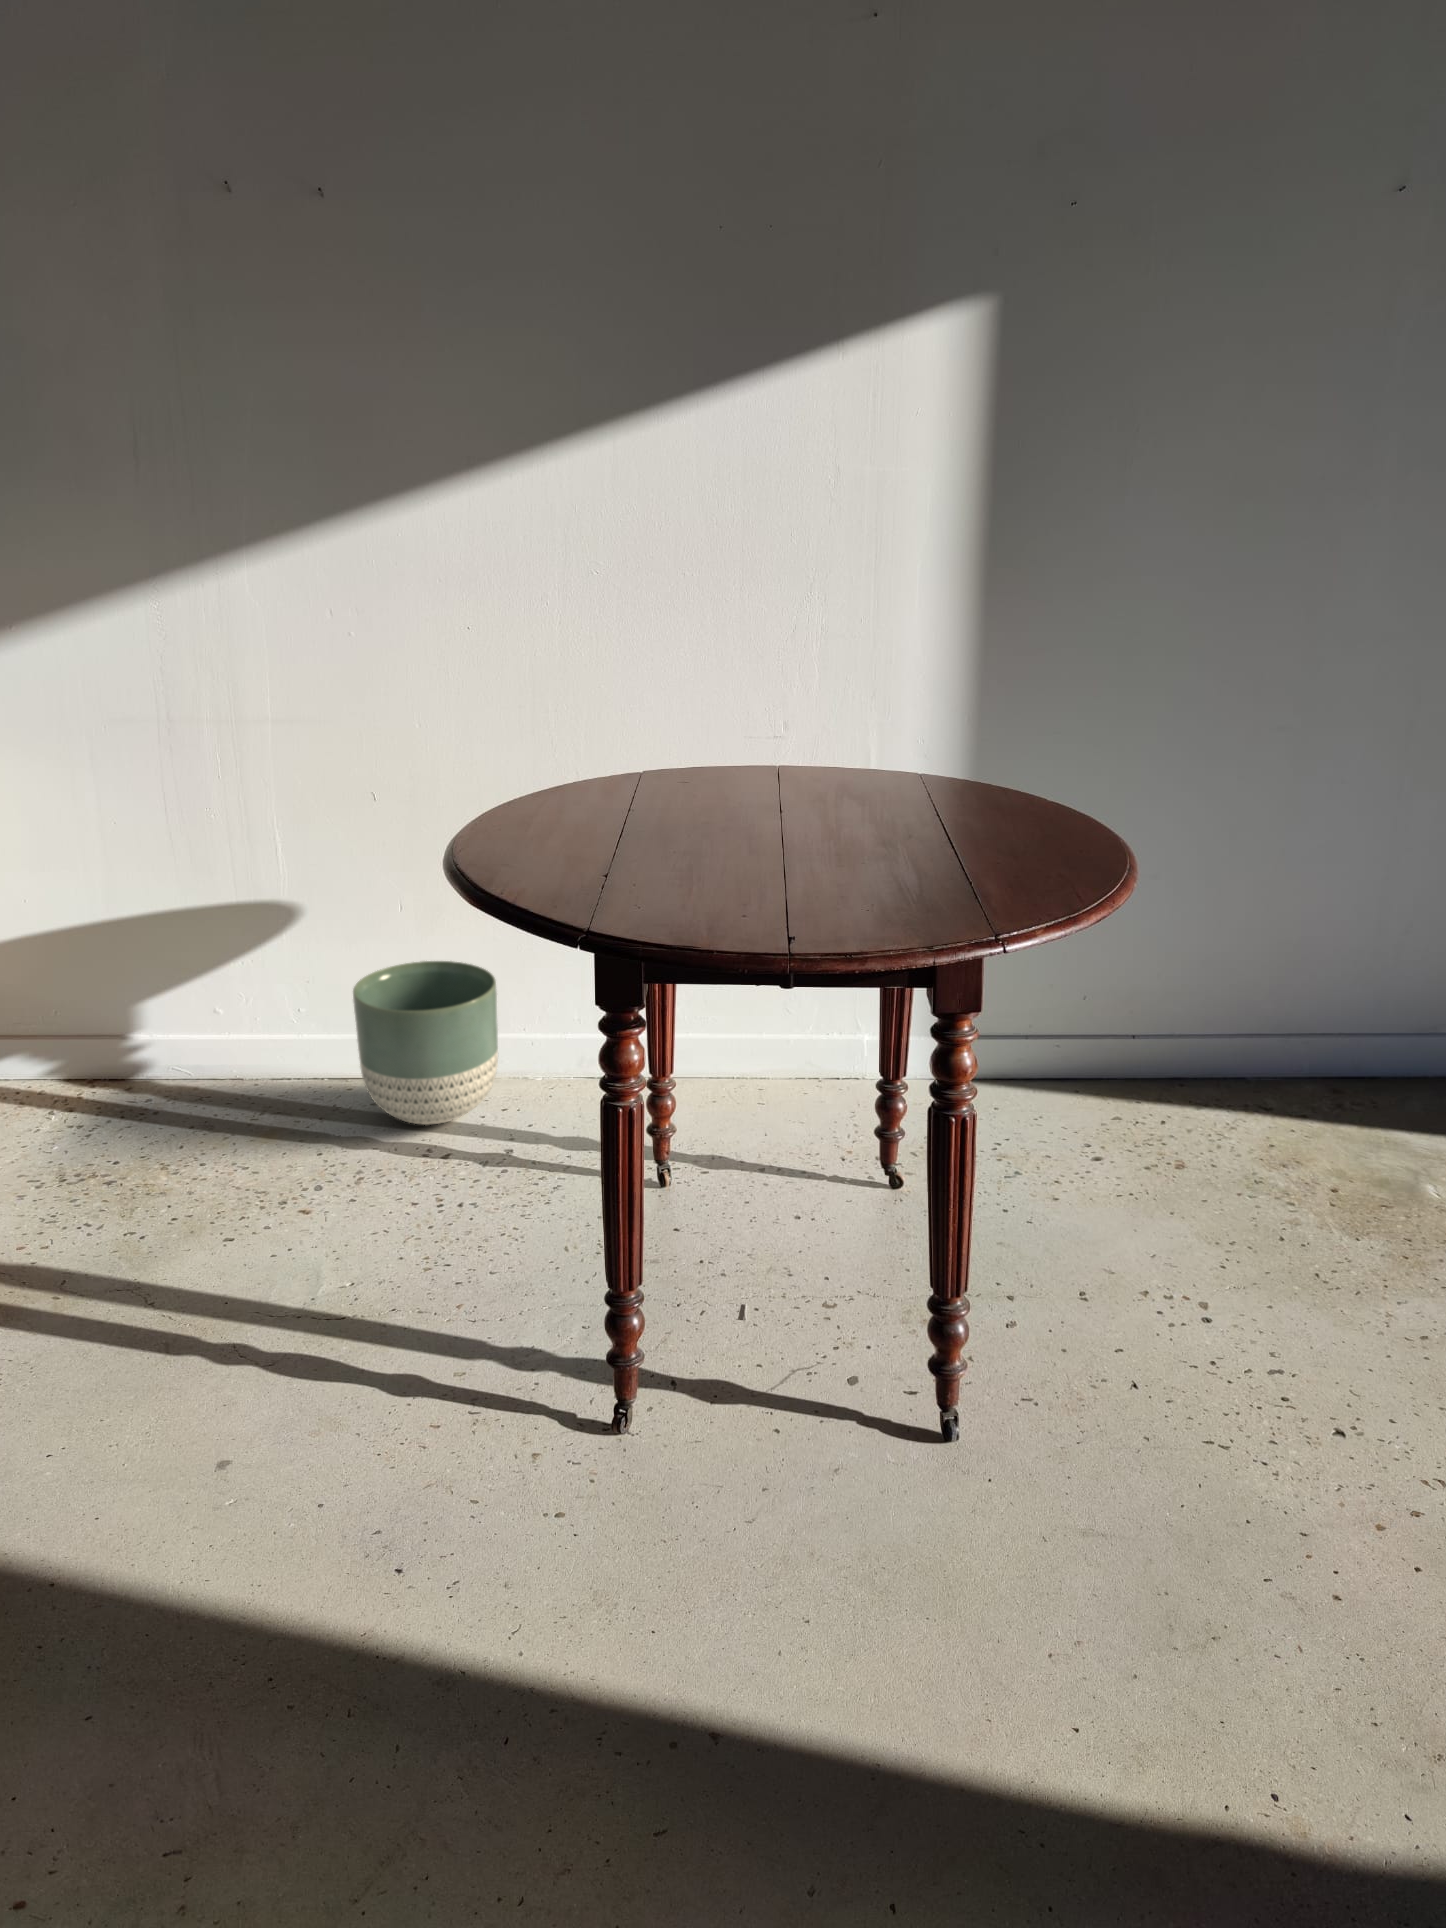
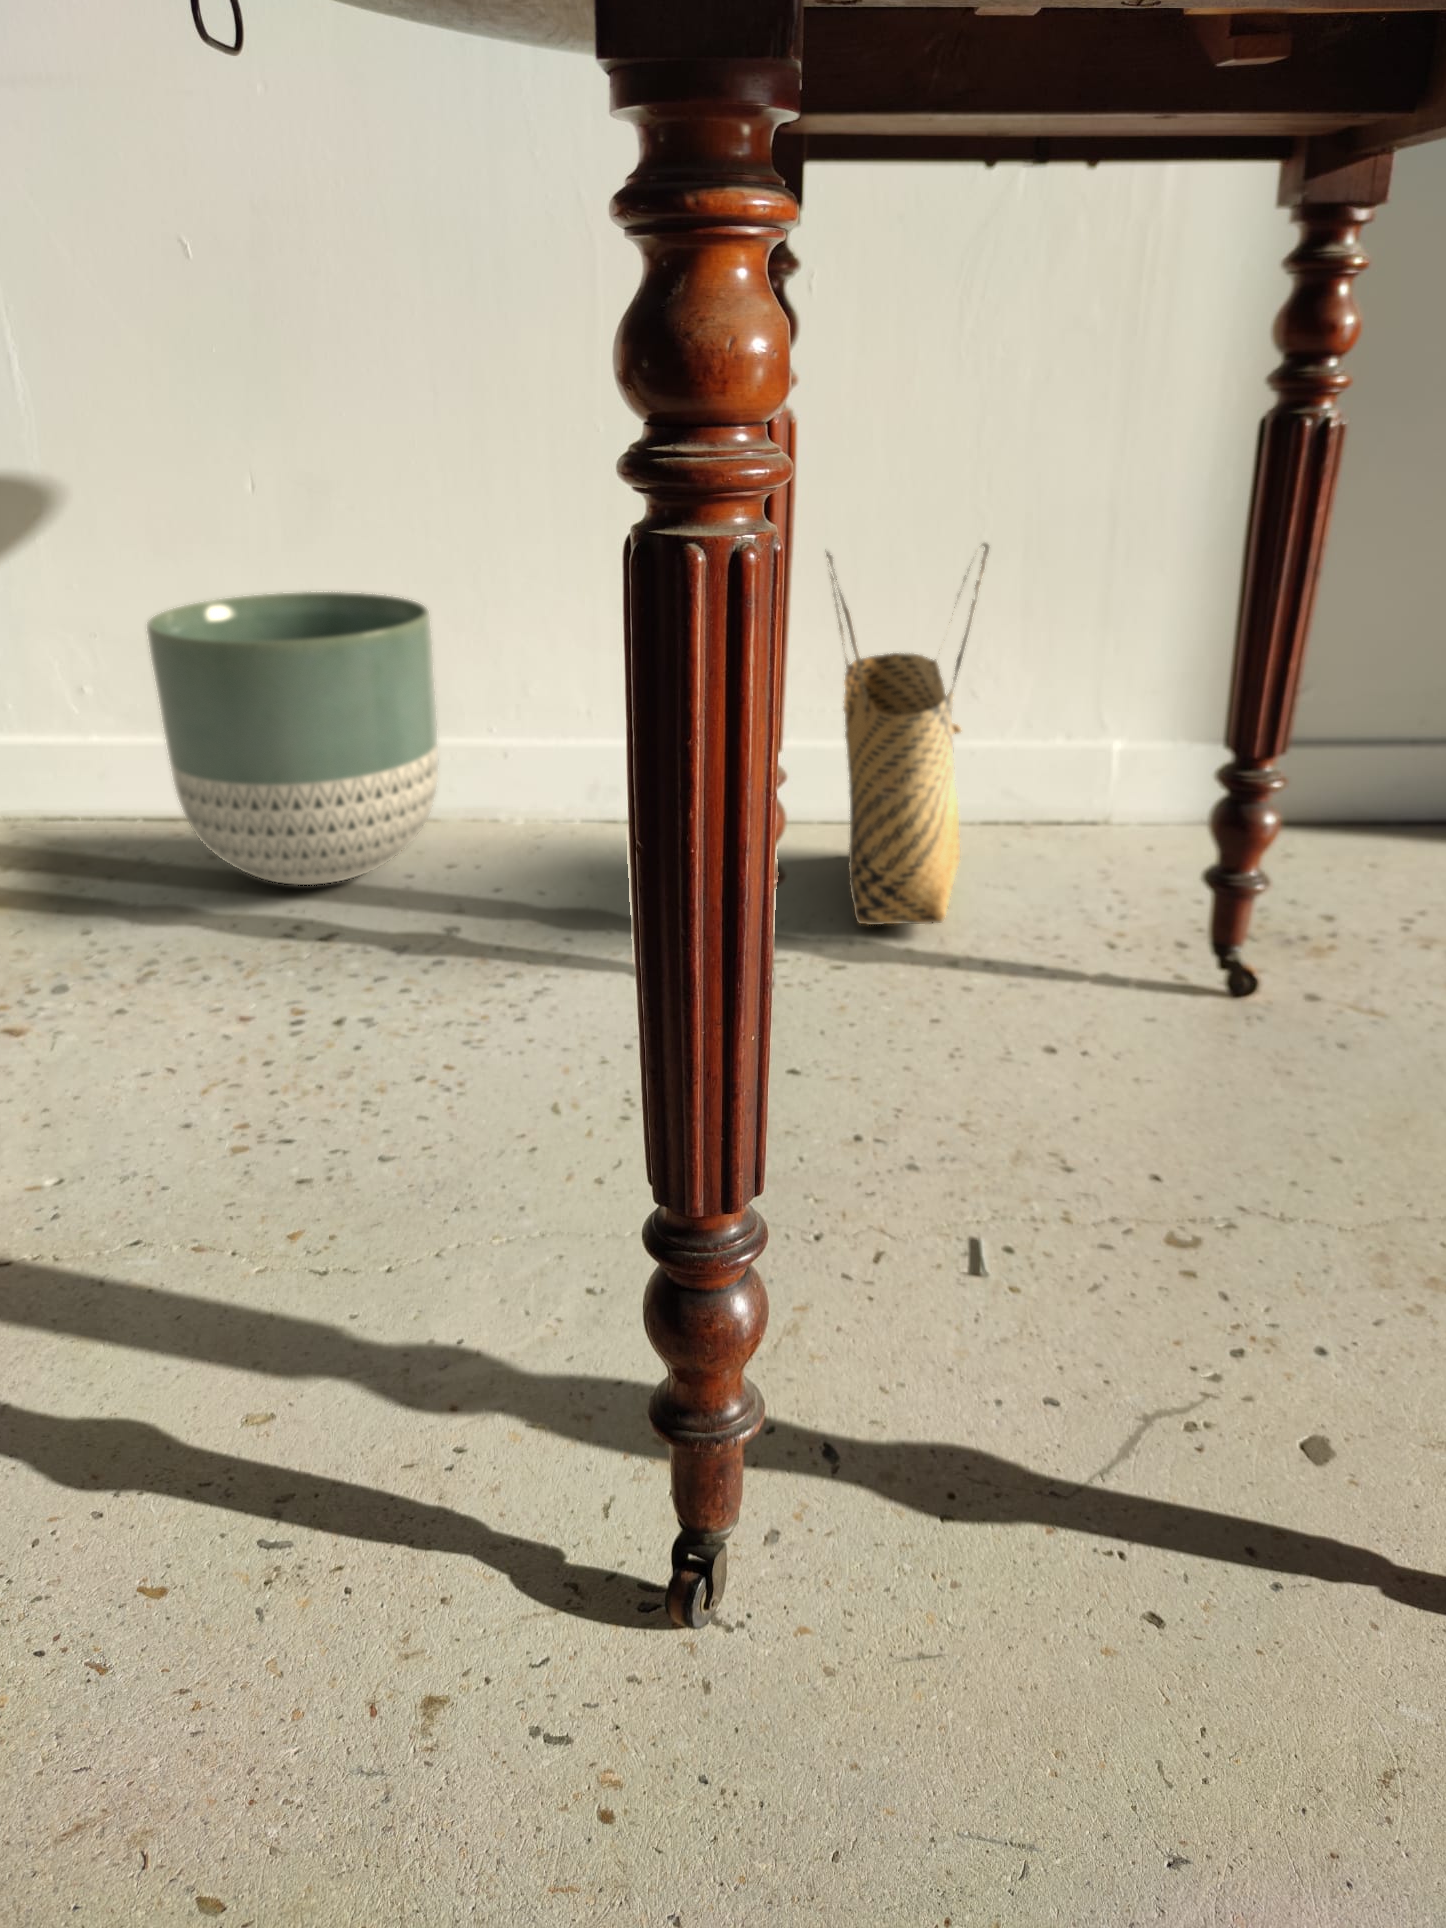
woven basket: none [701,955,781,1148] -> present [827,543,989,925]

